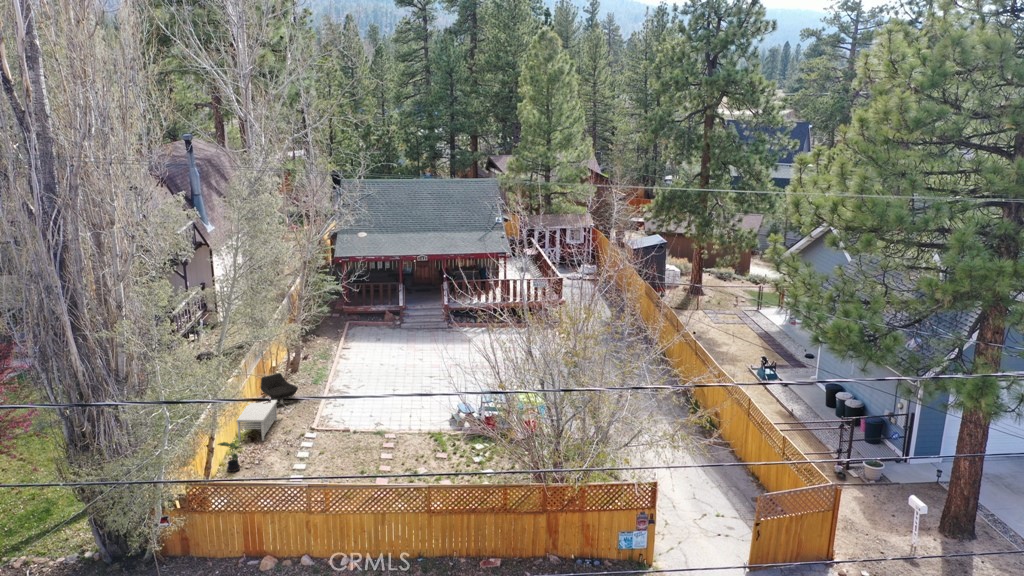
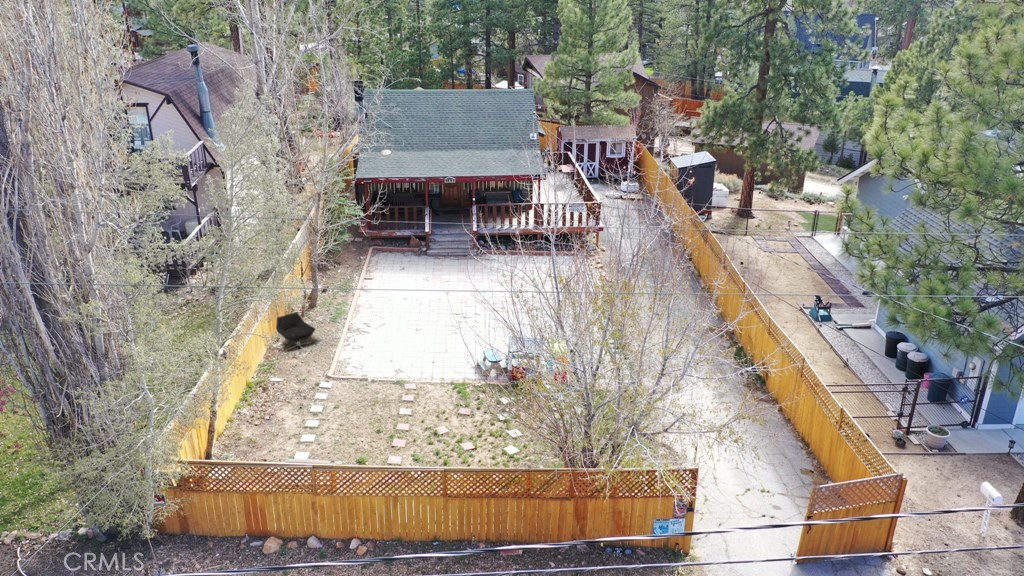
storage bench: present [236,400,277,441] -> none [246,344,293,391]
potted plant: present [218,442,242,472] -> none [223,398,252,429]

